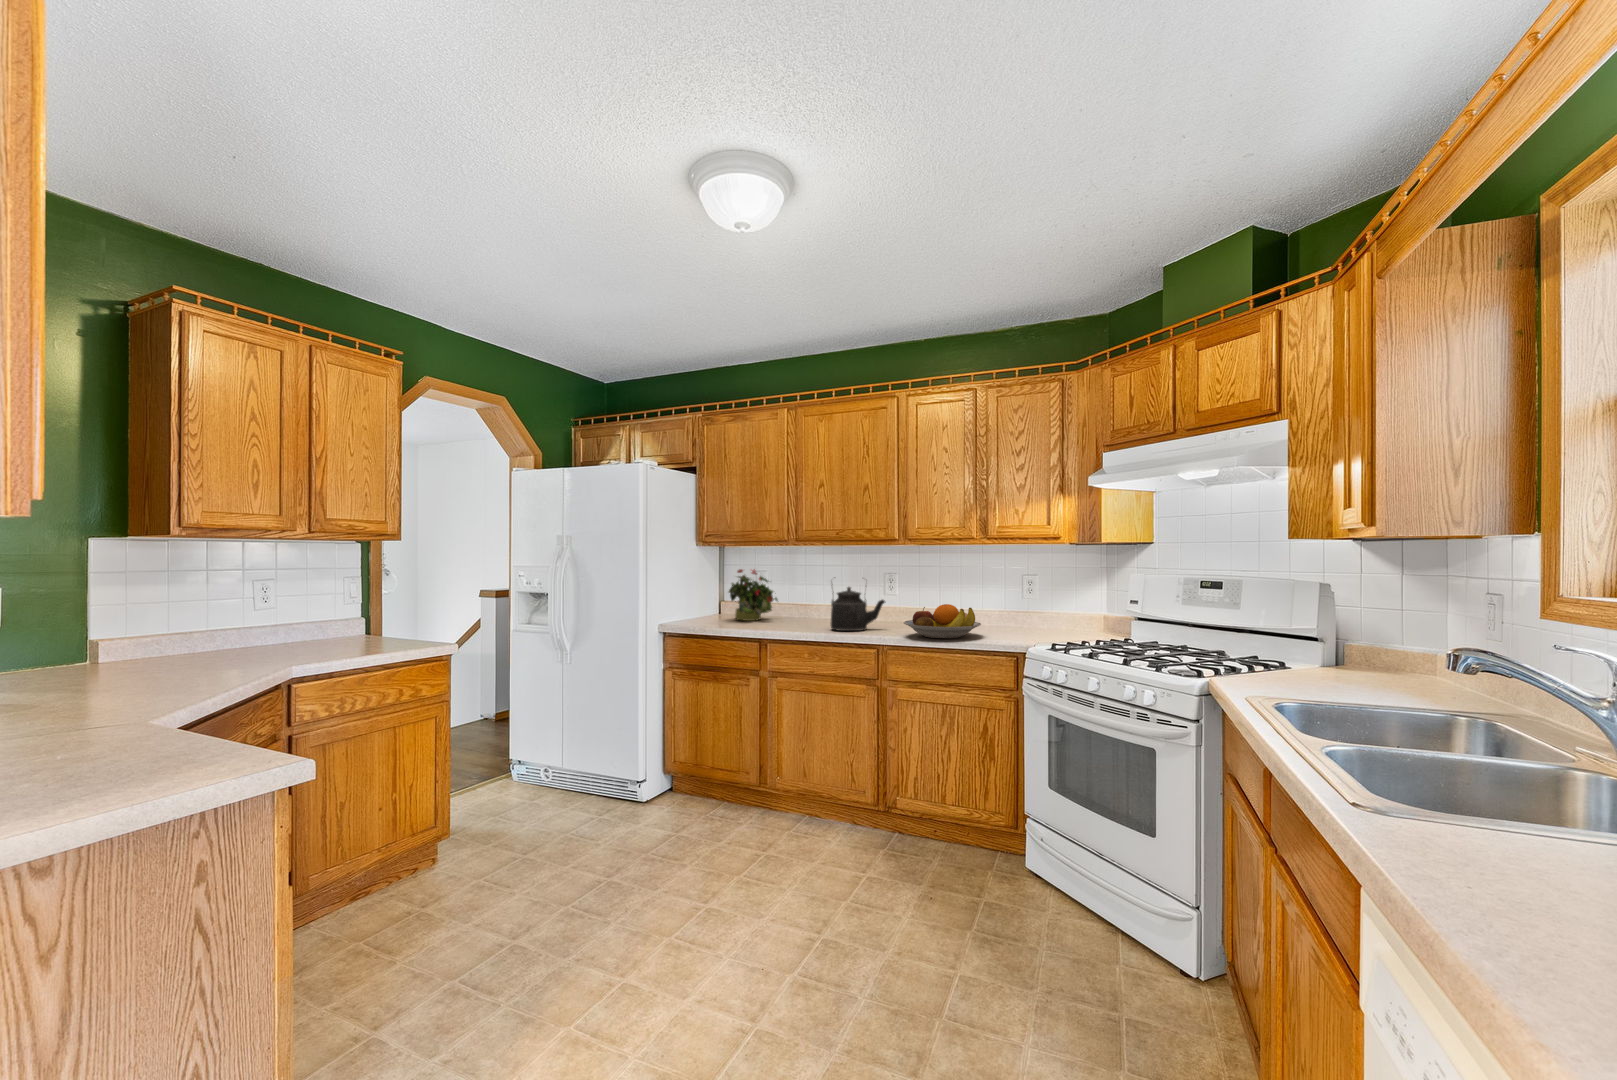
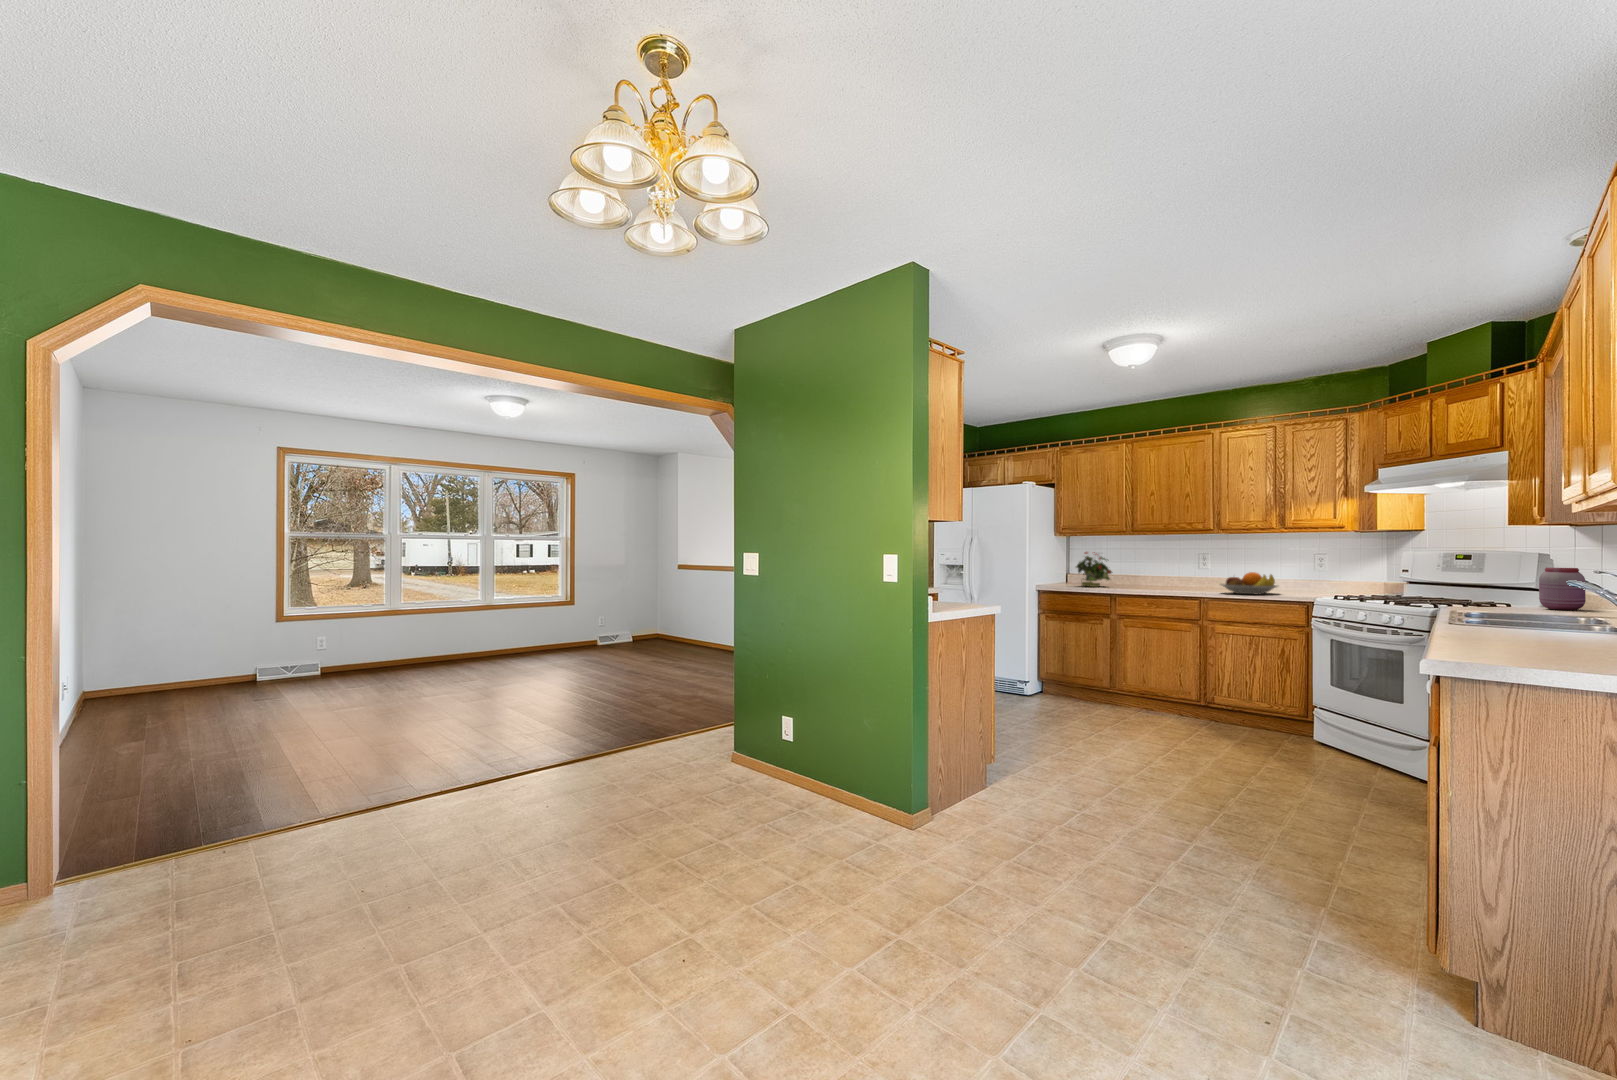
kettle: present [831,587,885,631] -> none [1161,556,1203,591]
jar: none [1336,608,1401,680] -> present [1539,568,1586,610]

